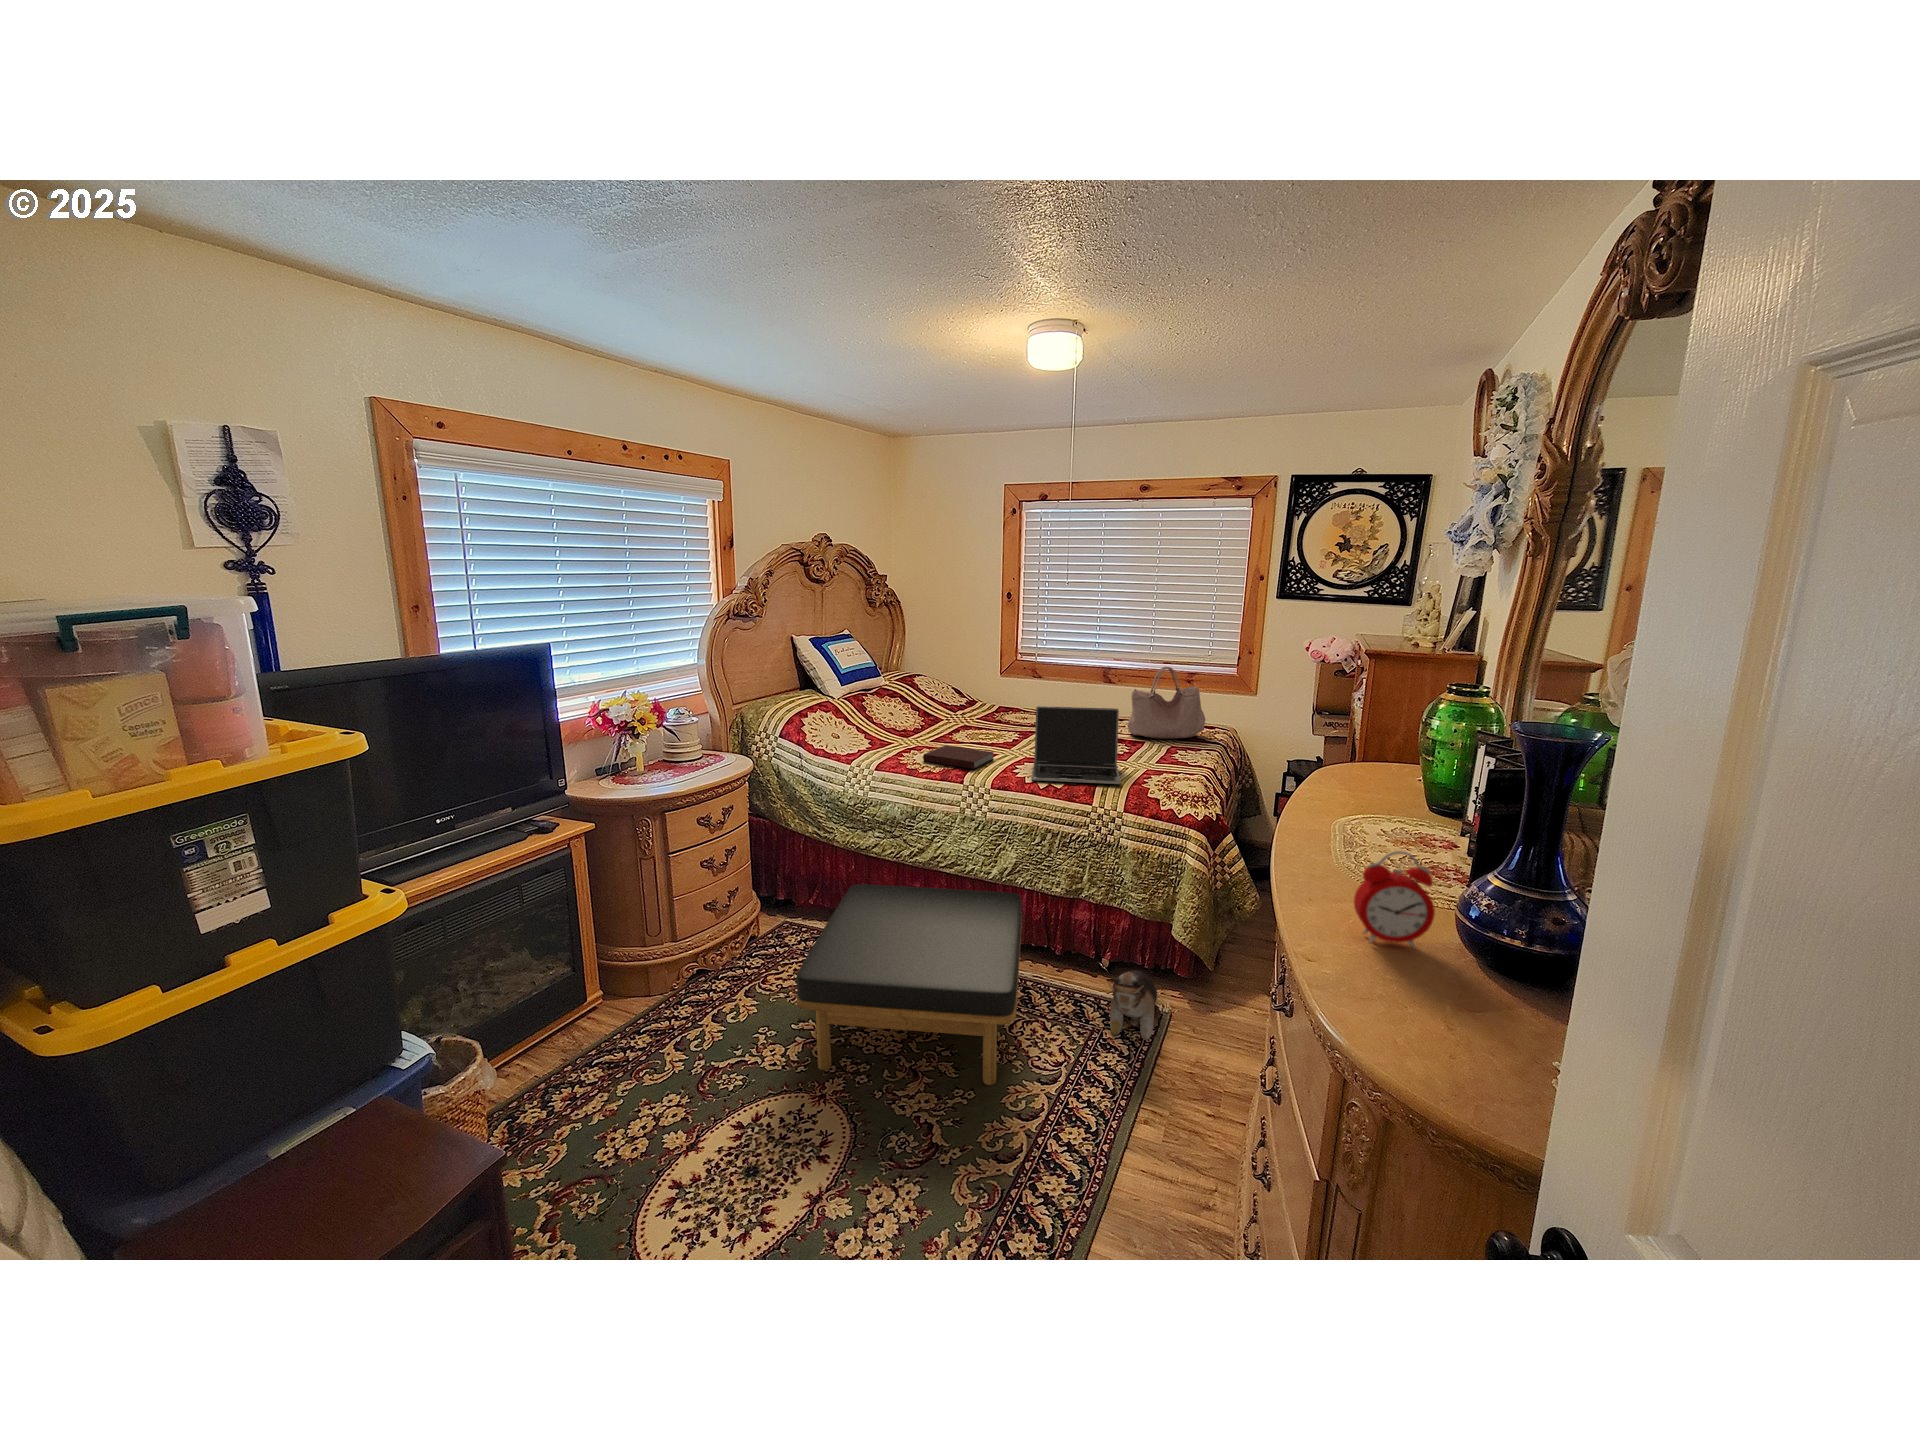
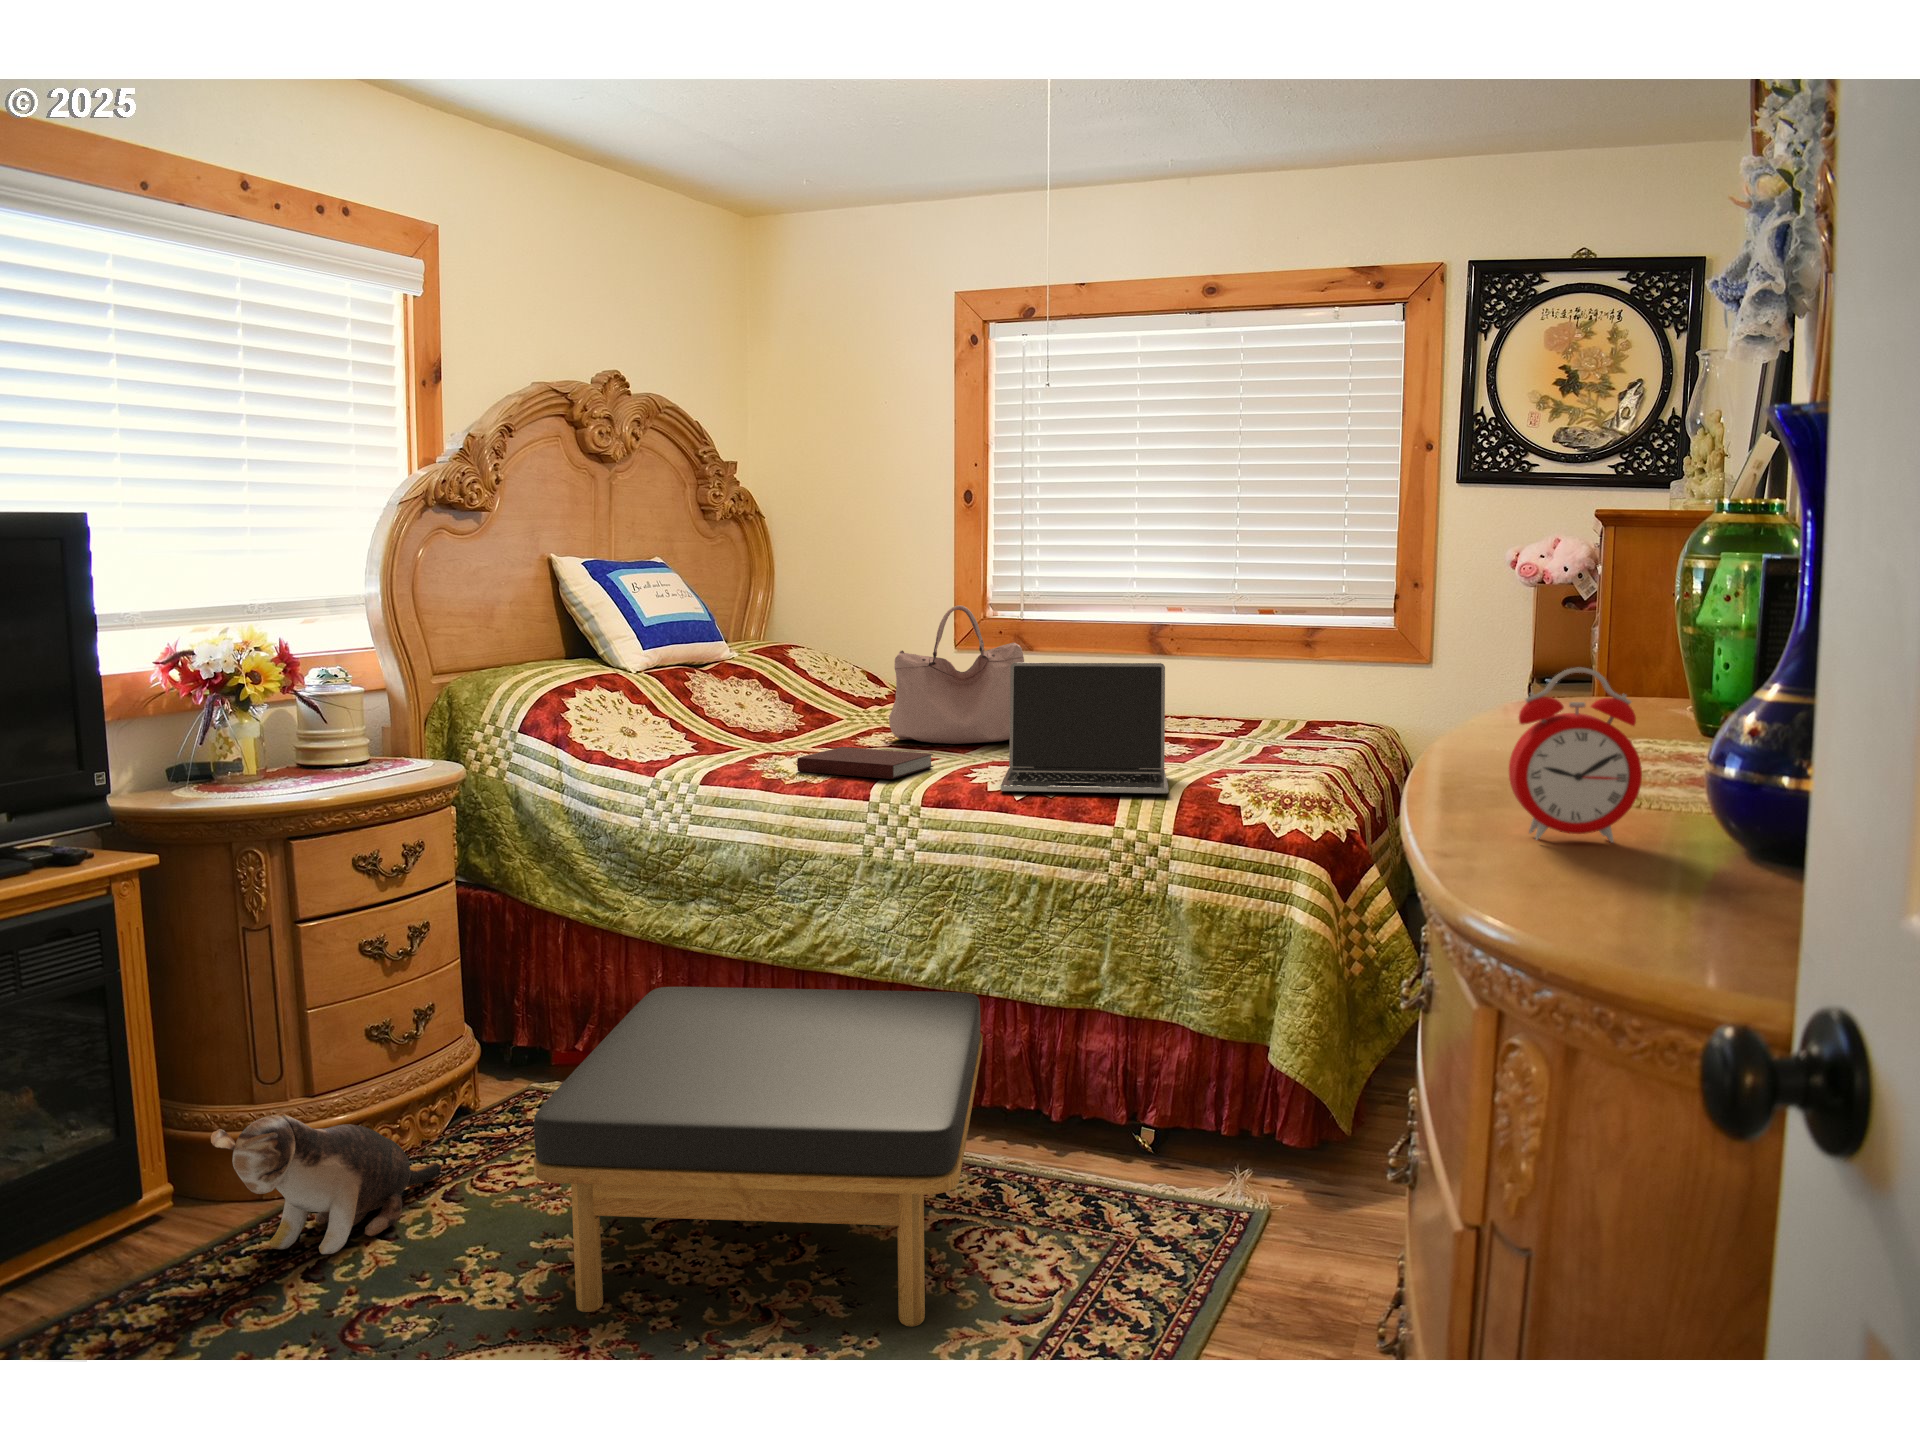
handbag: present [1128,667,1205,739] -> present [889,606,1024,744]
plush toy: present [1107,970,1160,1040] -> present [211,1114,441,1254]

